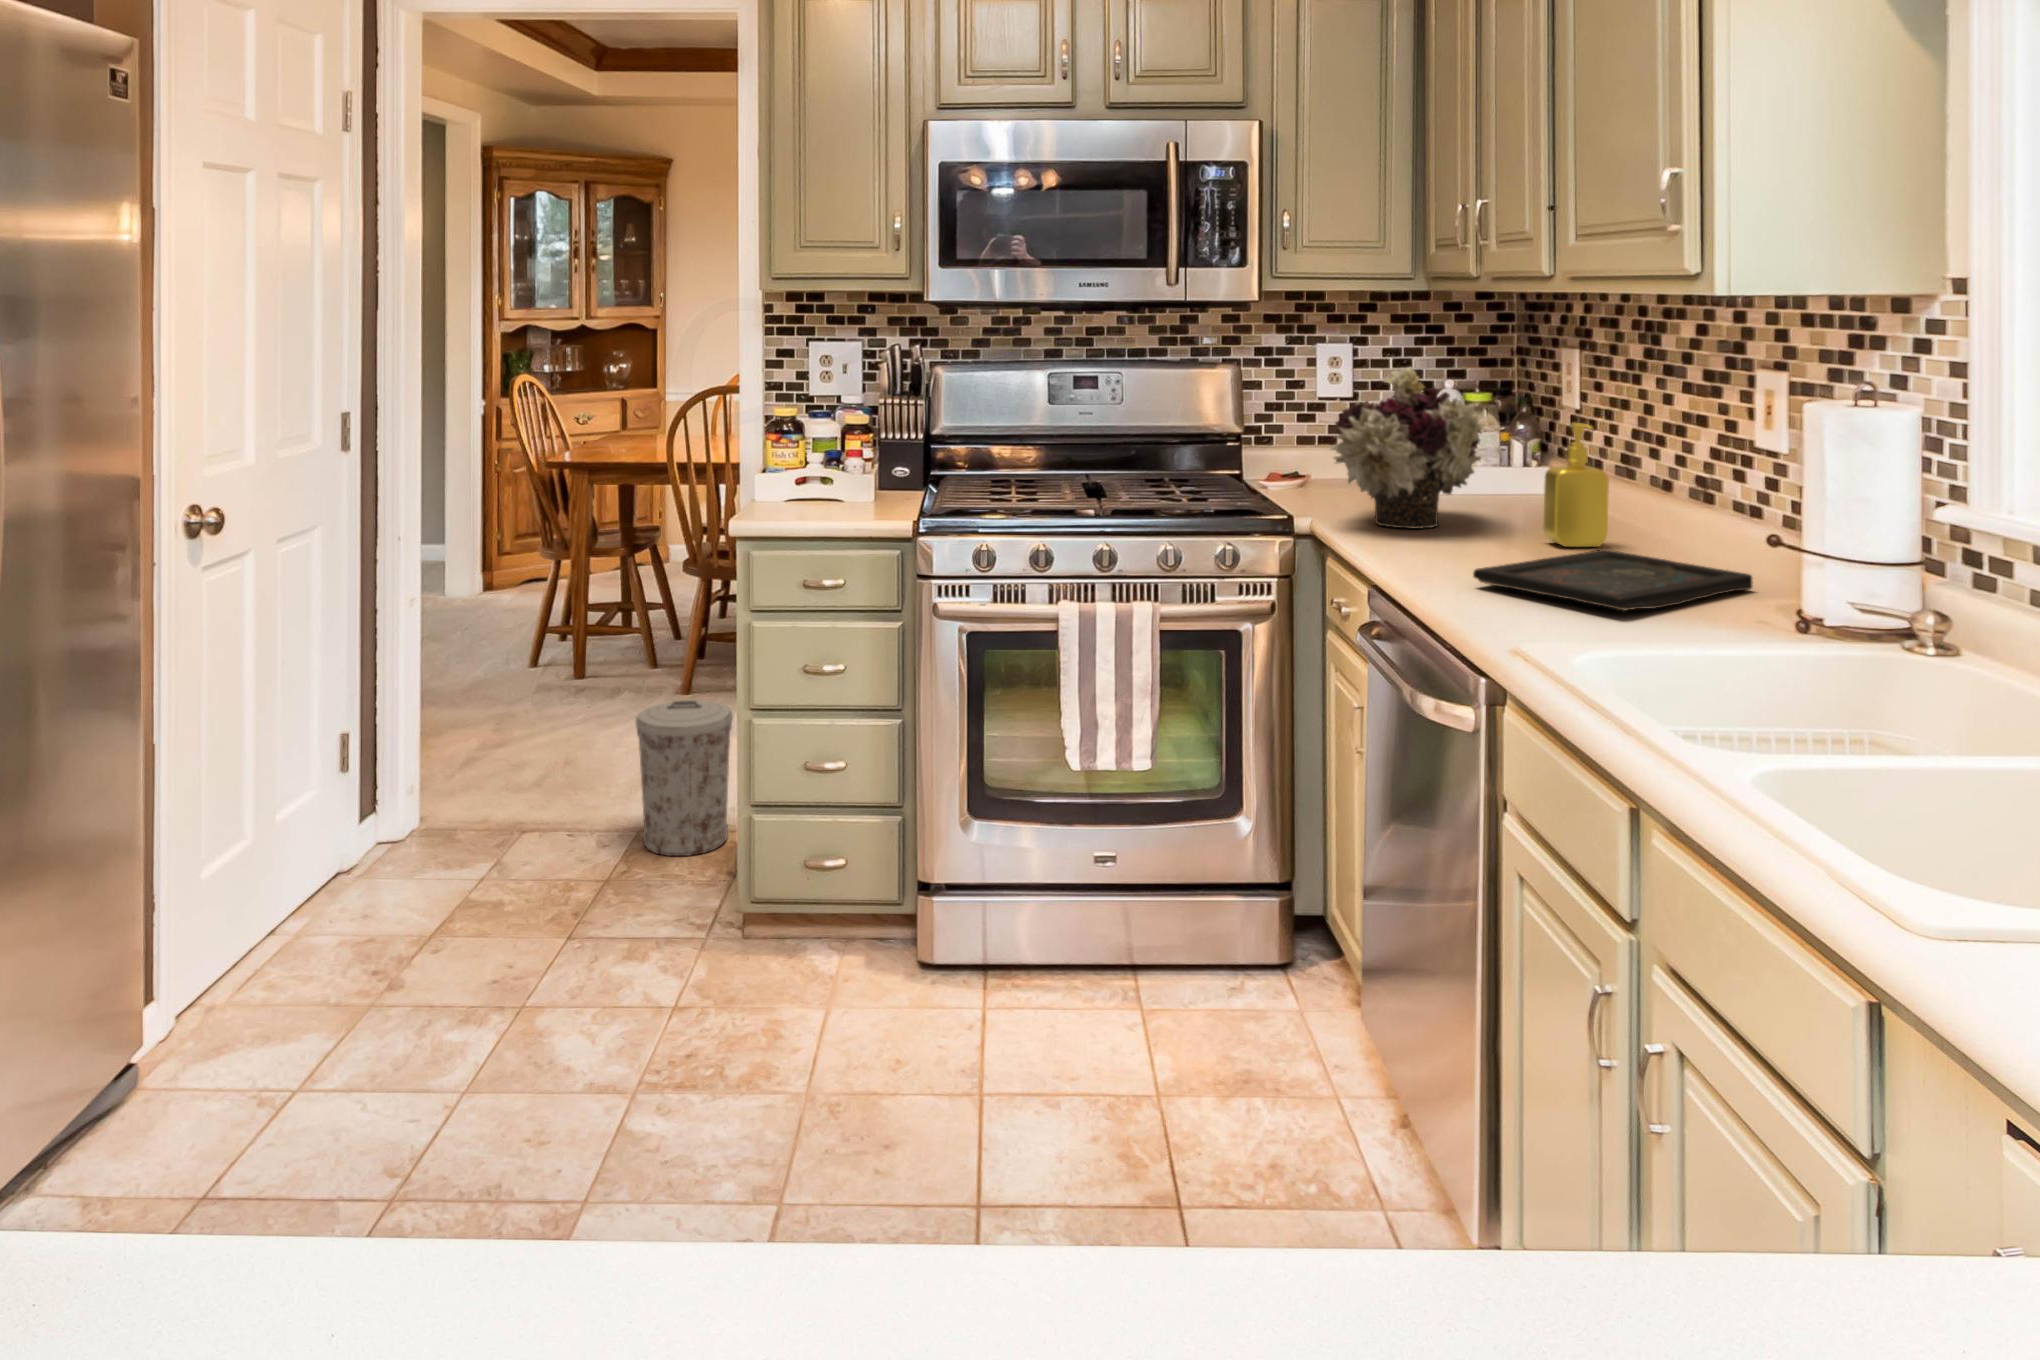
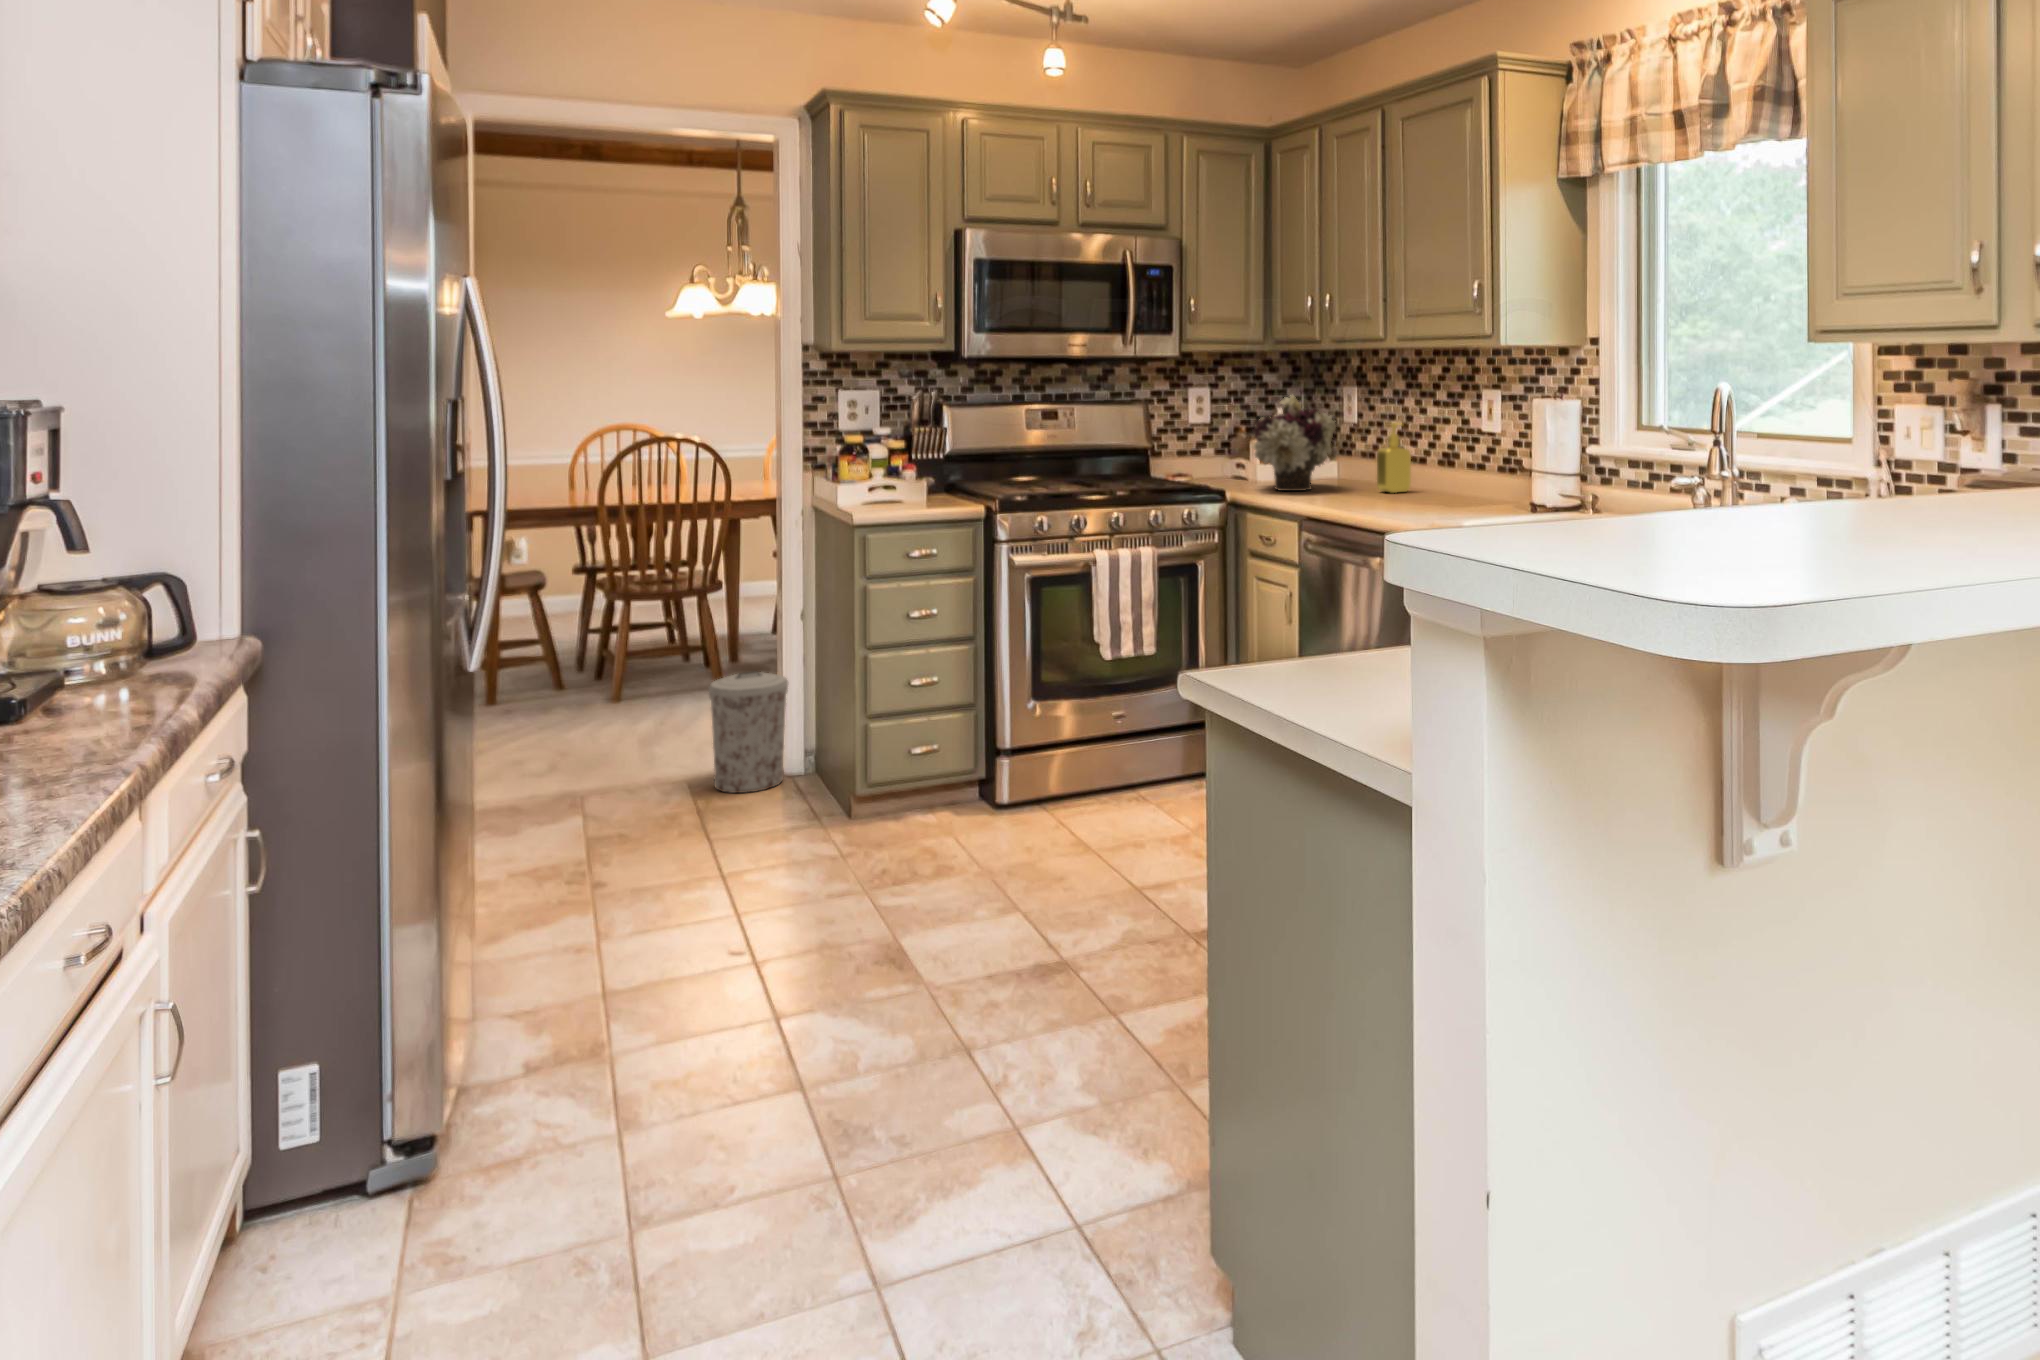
tray: present [1473,549,1753,610] -> none [1374,490,1499,510]

